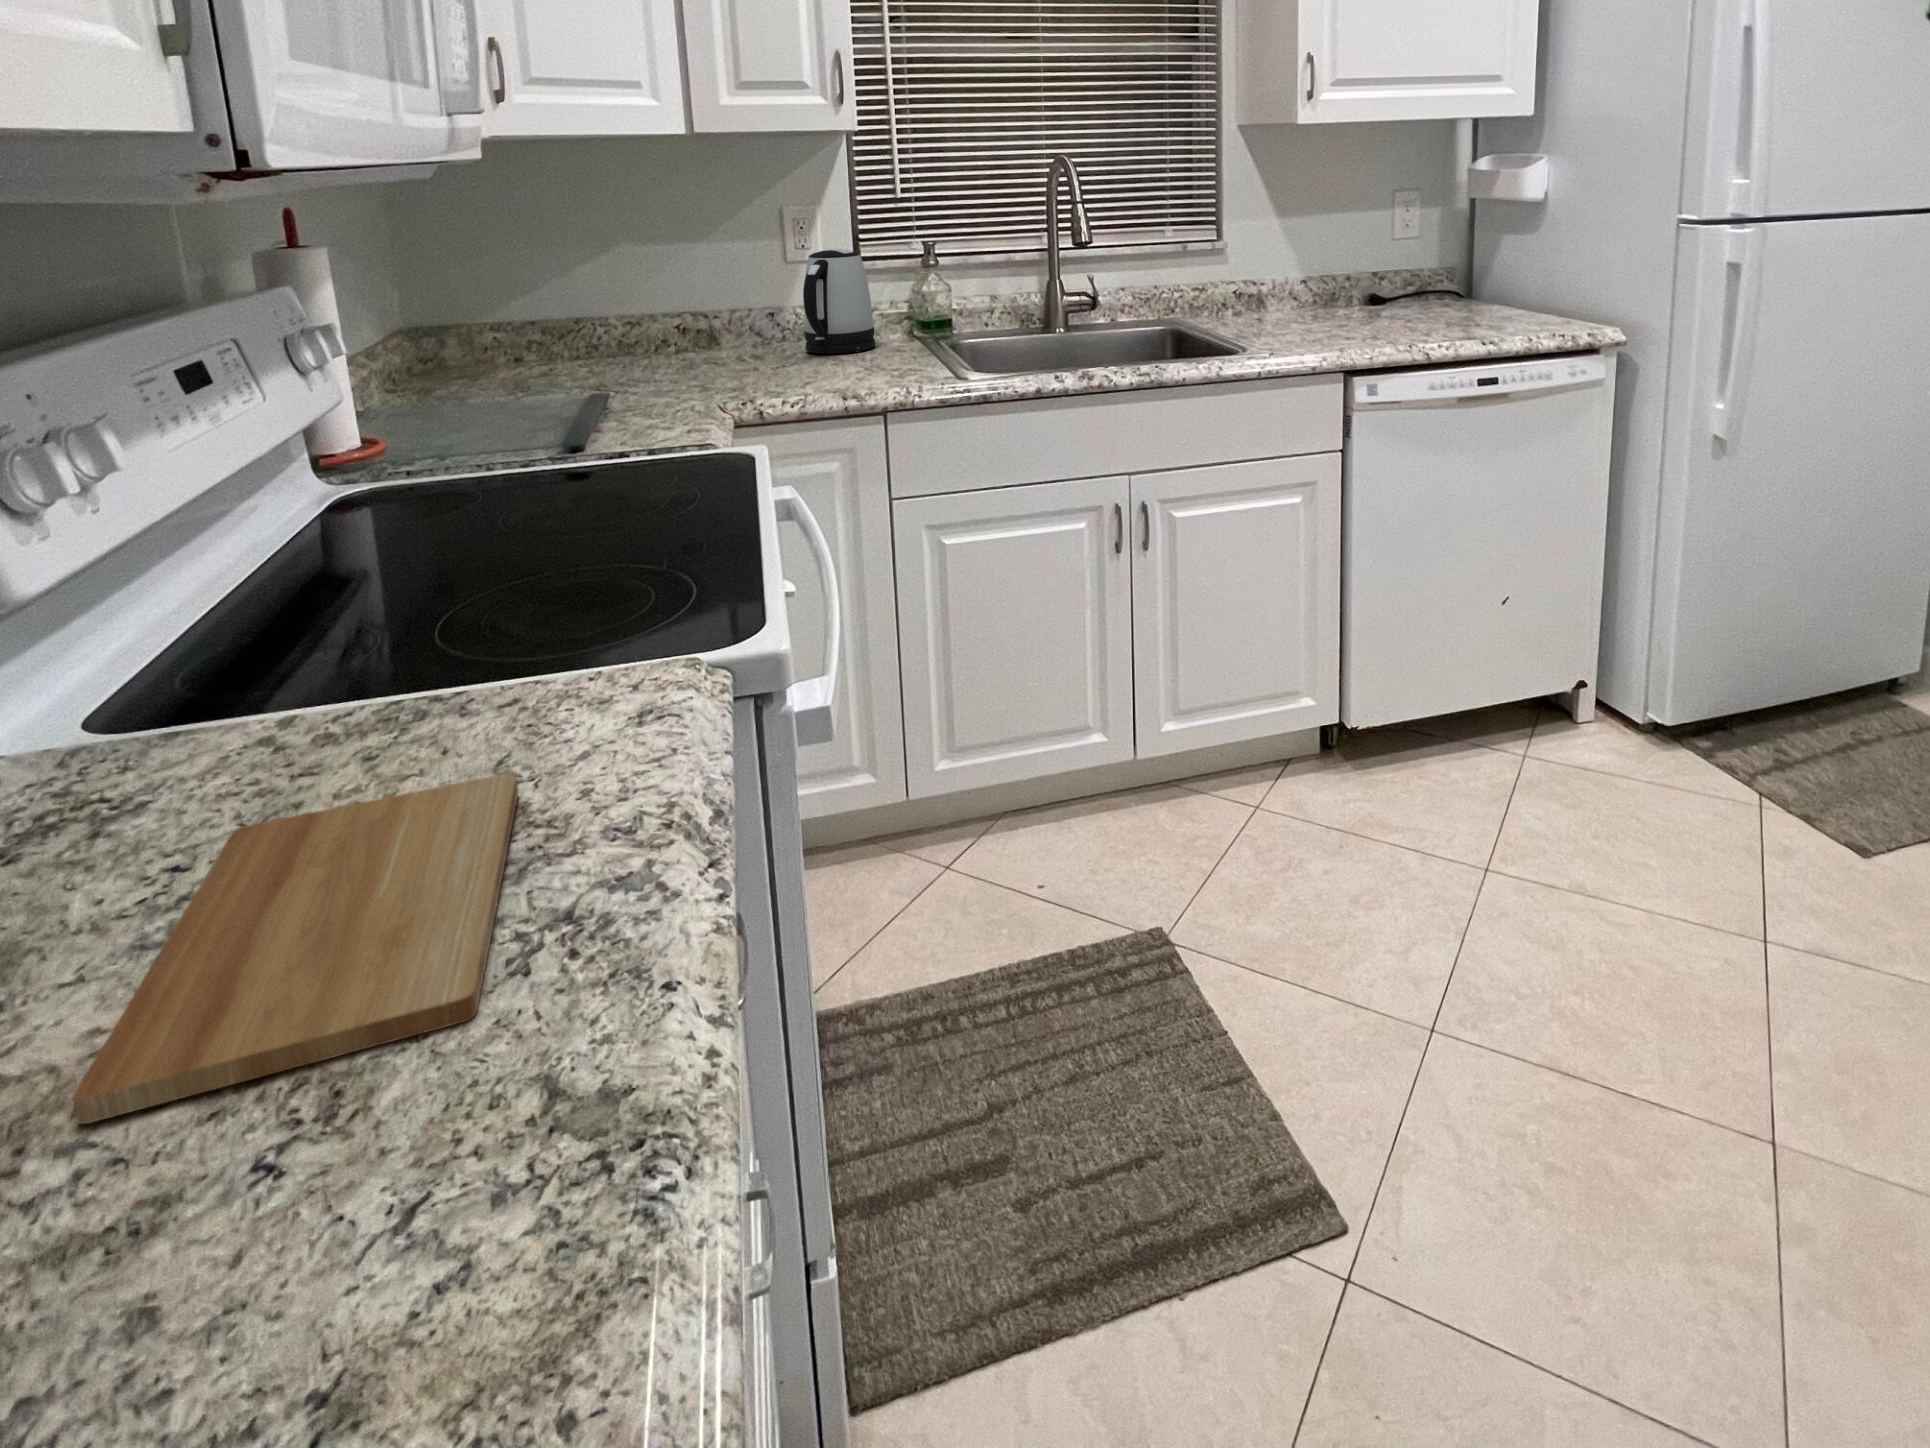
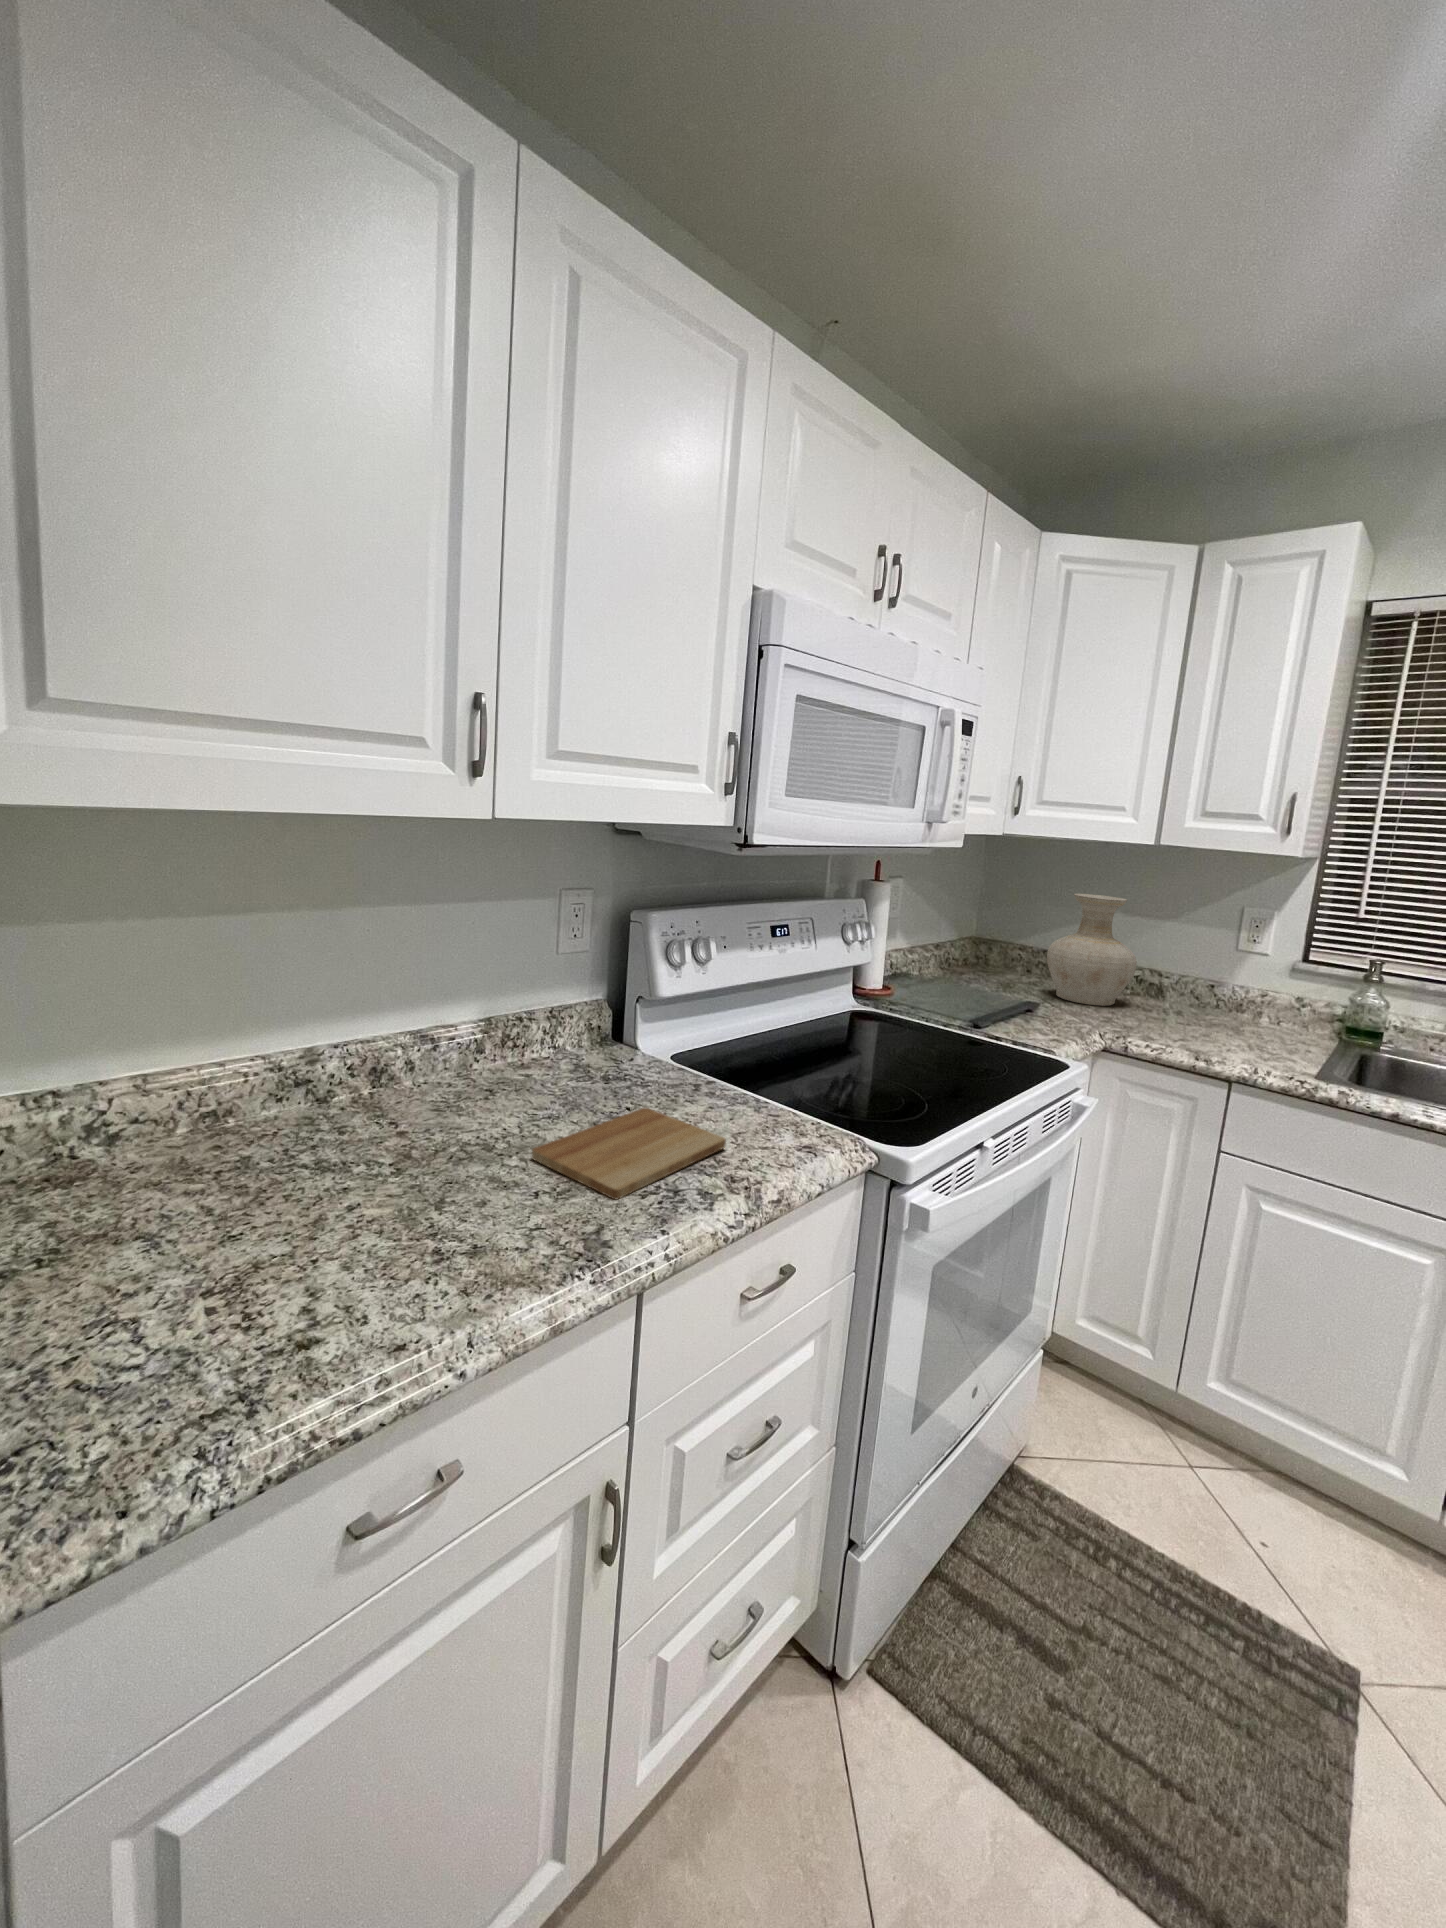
vase: none [562,223,689,383] -> present [1047,894,1137,1006]
kettle: present [803,249,875,354] -> none [1229,945,1303,1033]

